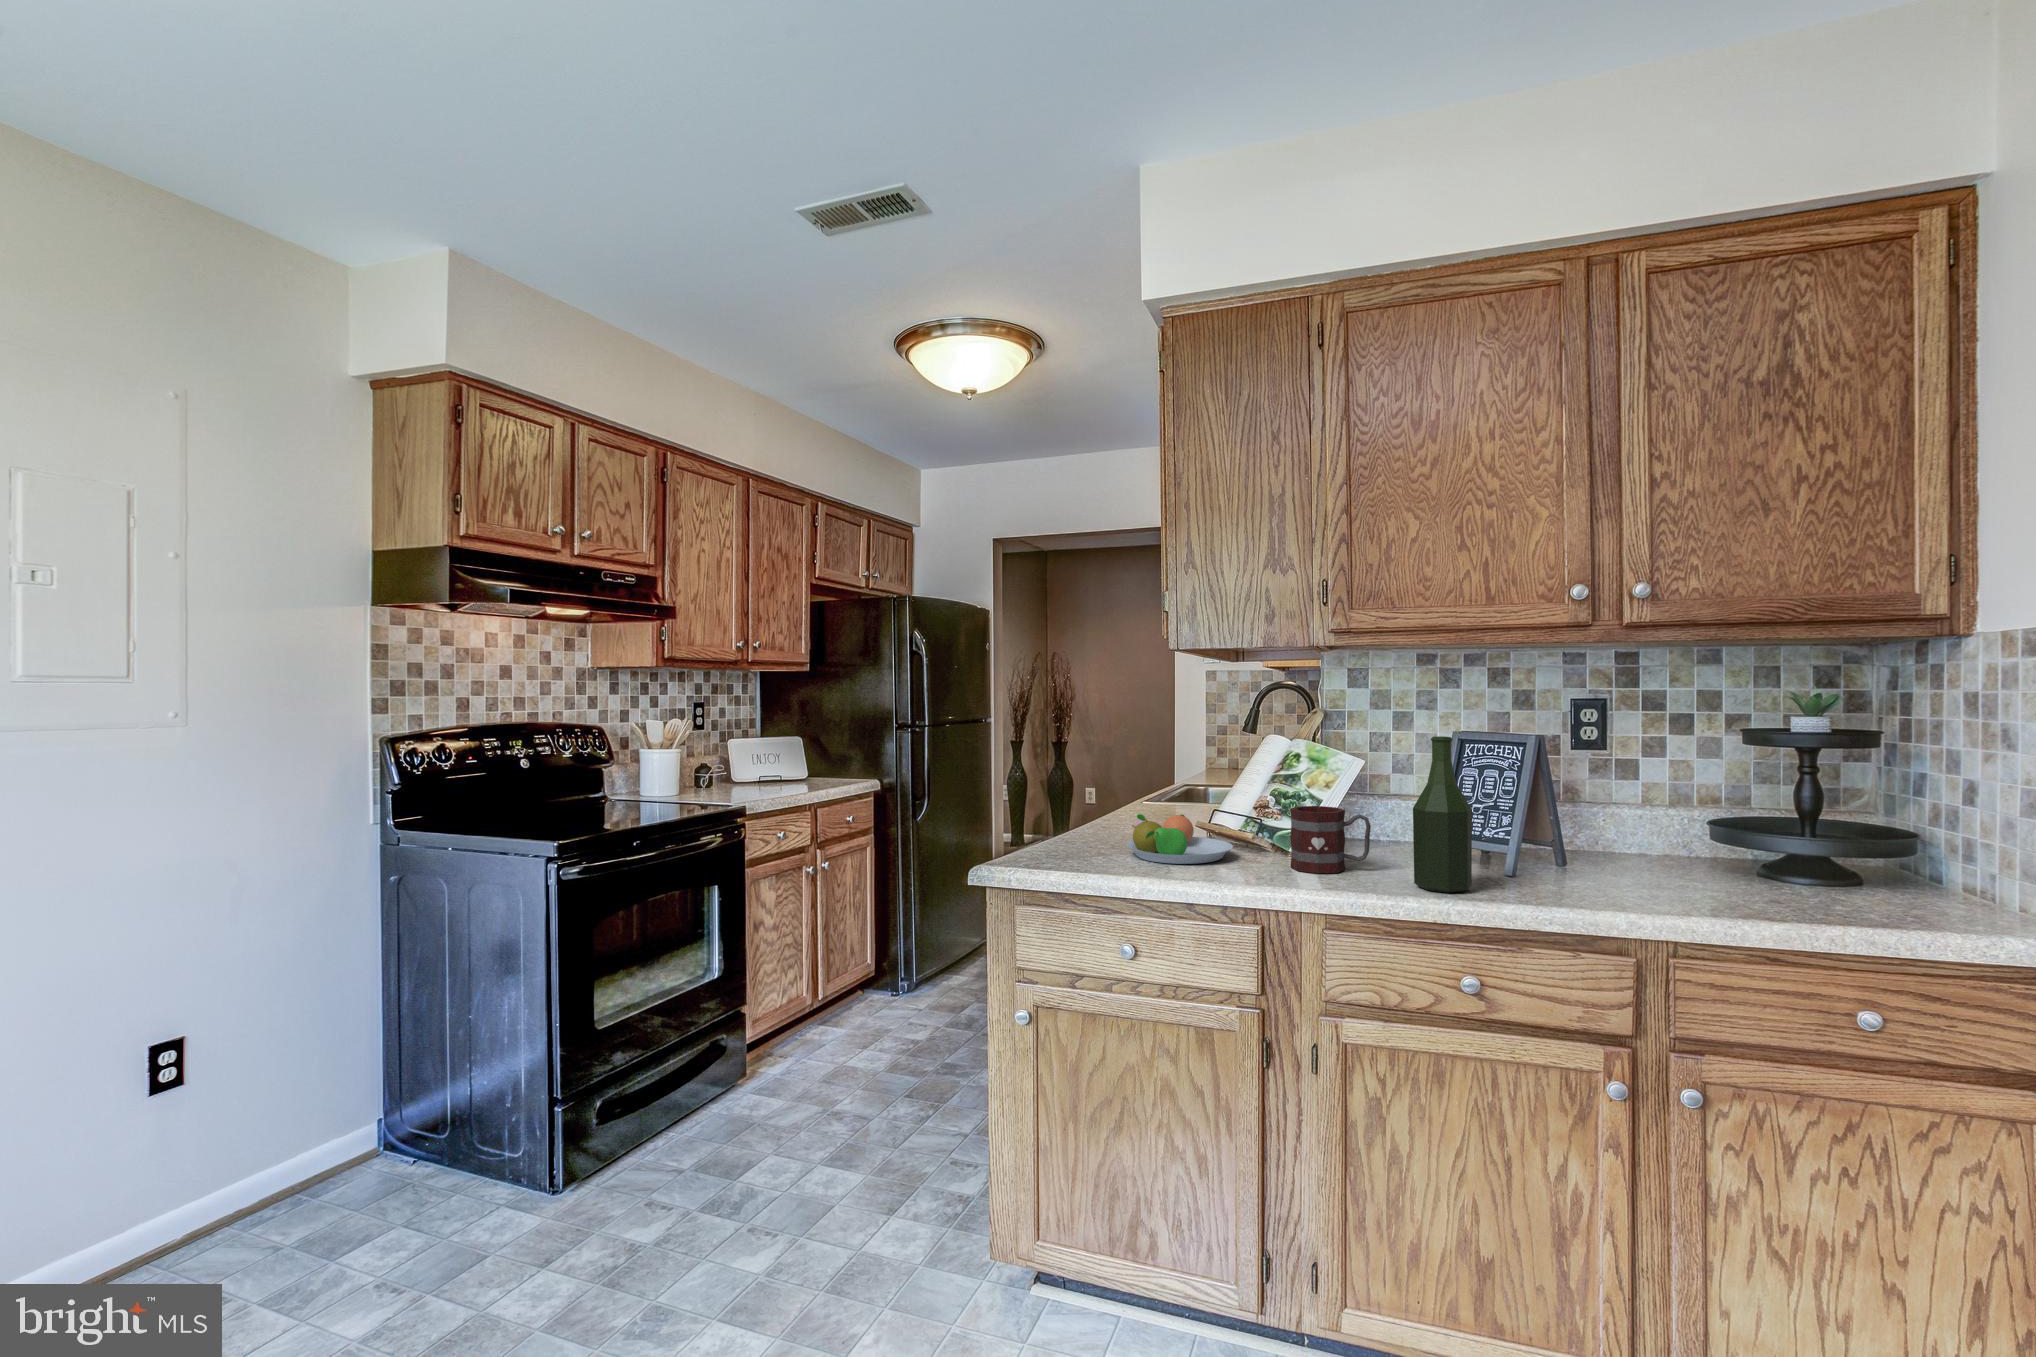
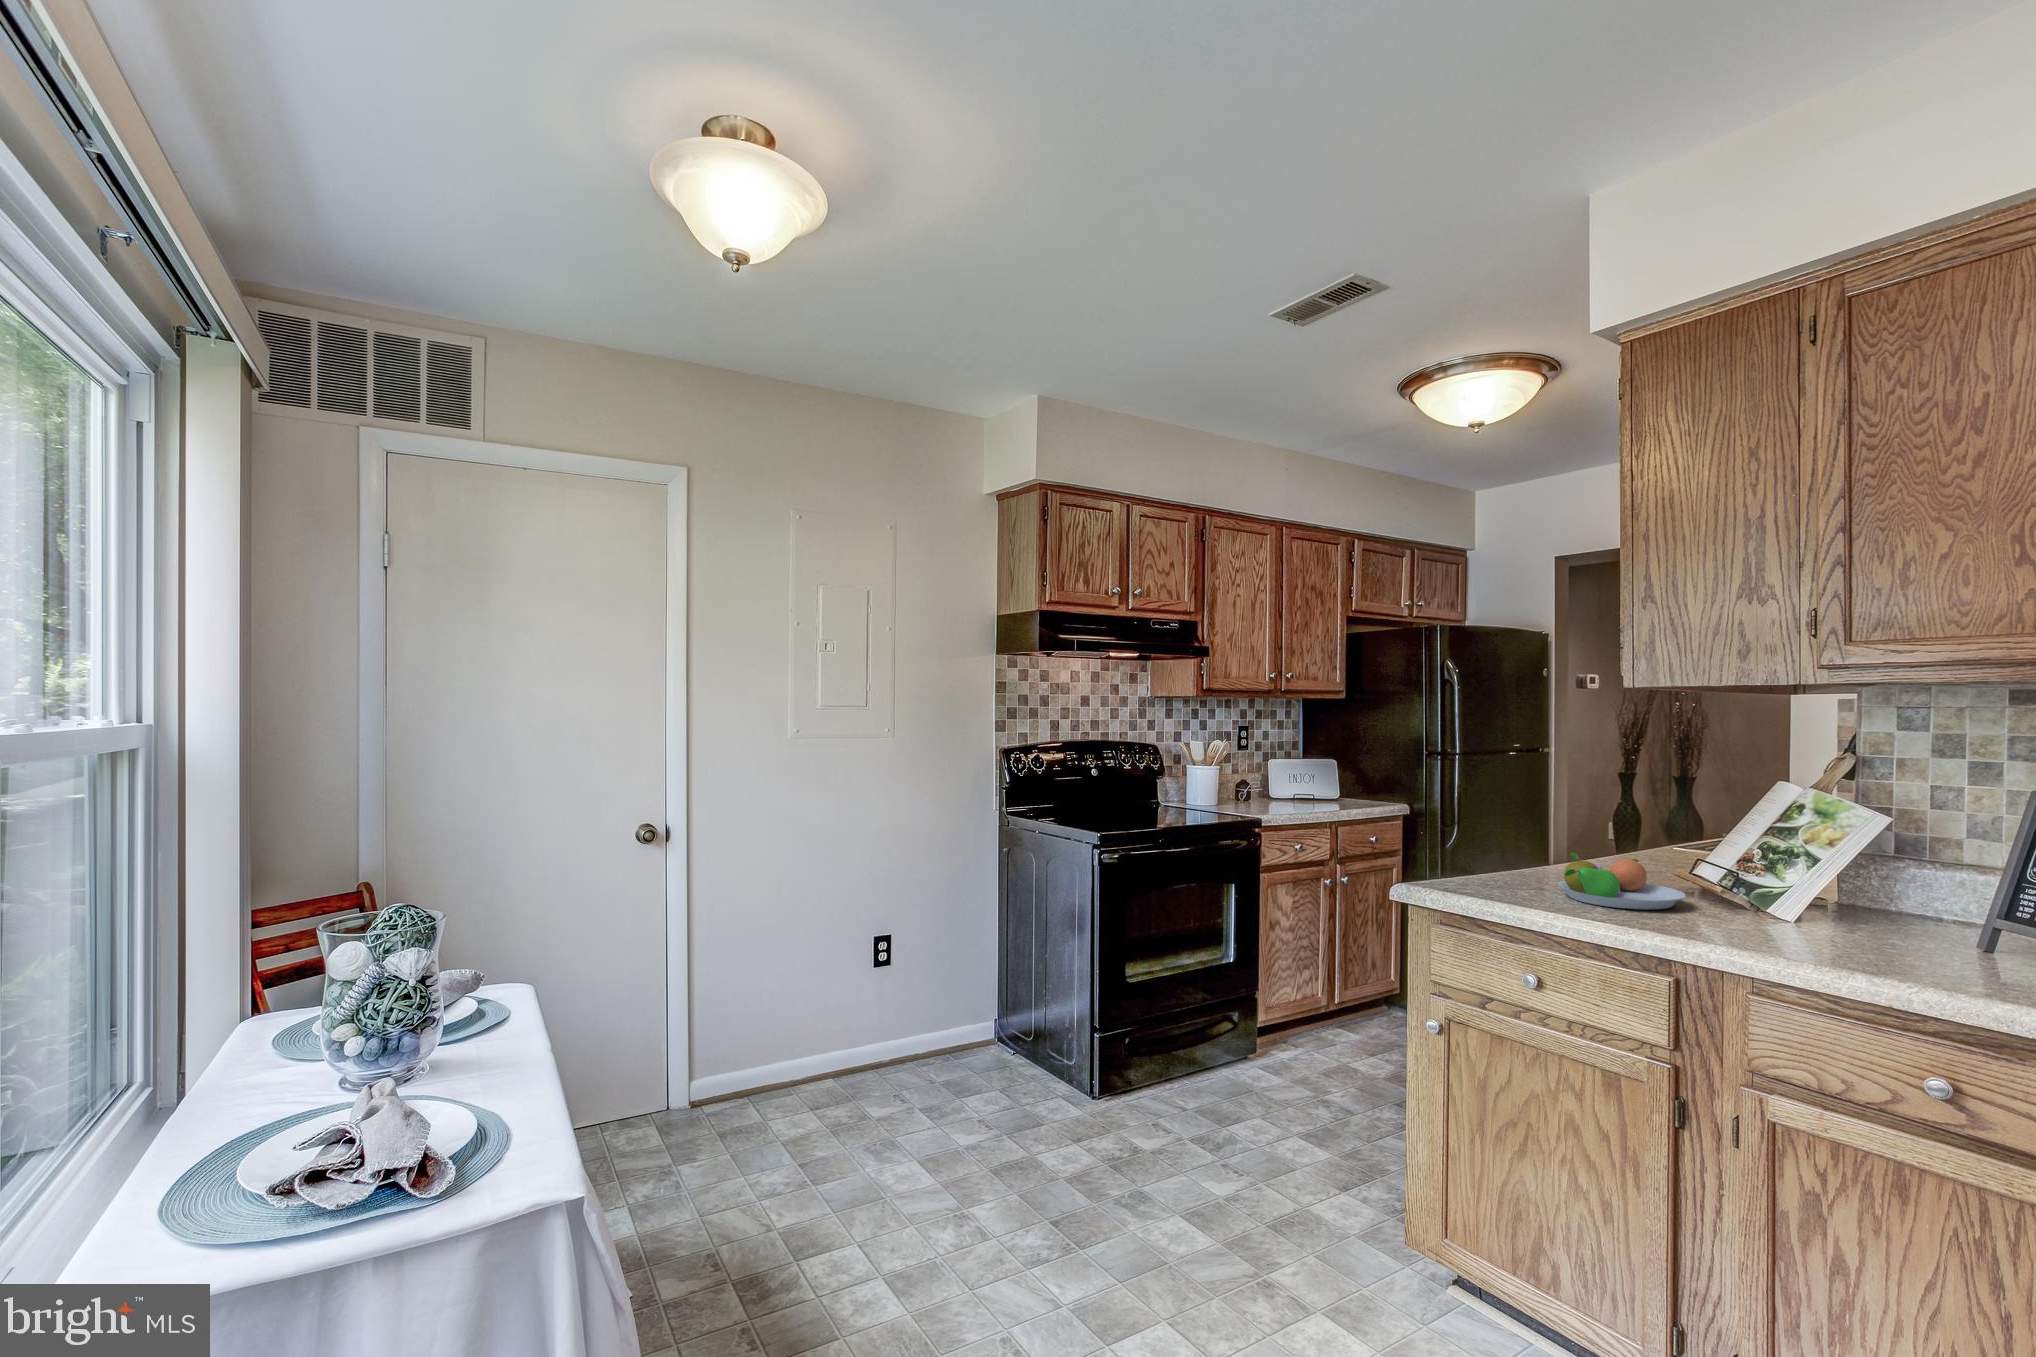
bottle: present [1413,736,1472,893] -> none [1883,793,1974,980]
mug: present [1290,806,1371,873] -> none [1744,861,1852,939]

